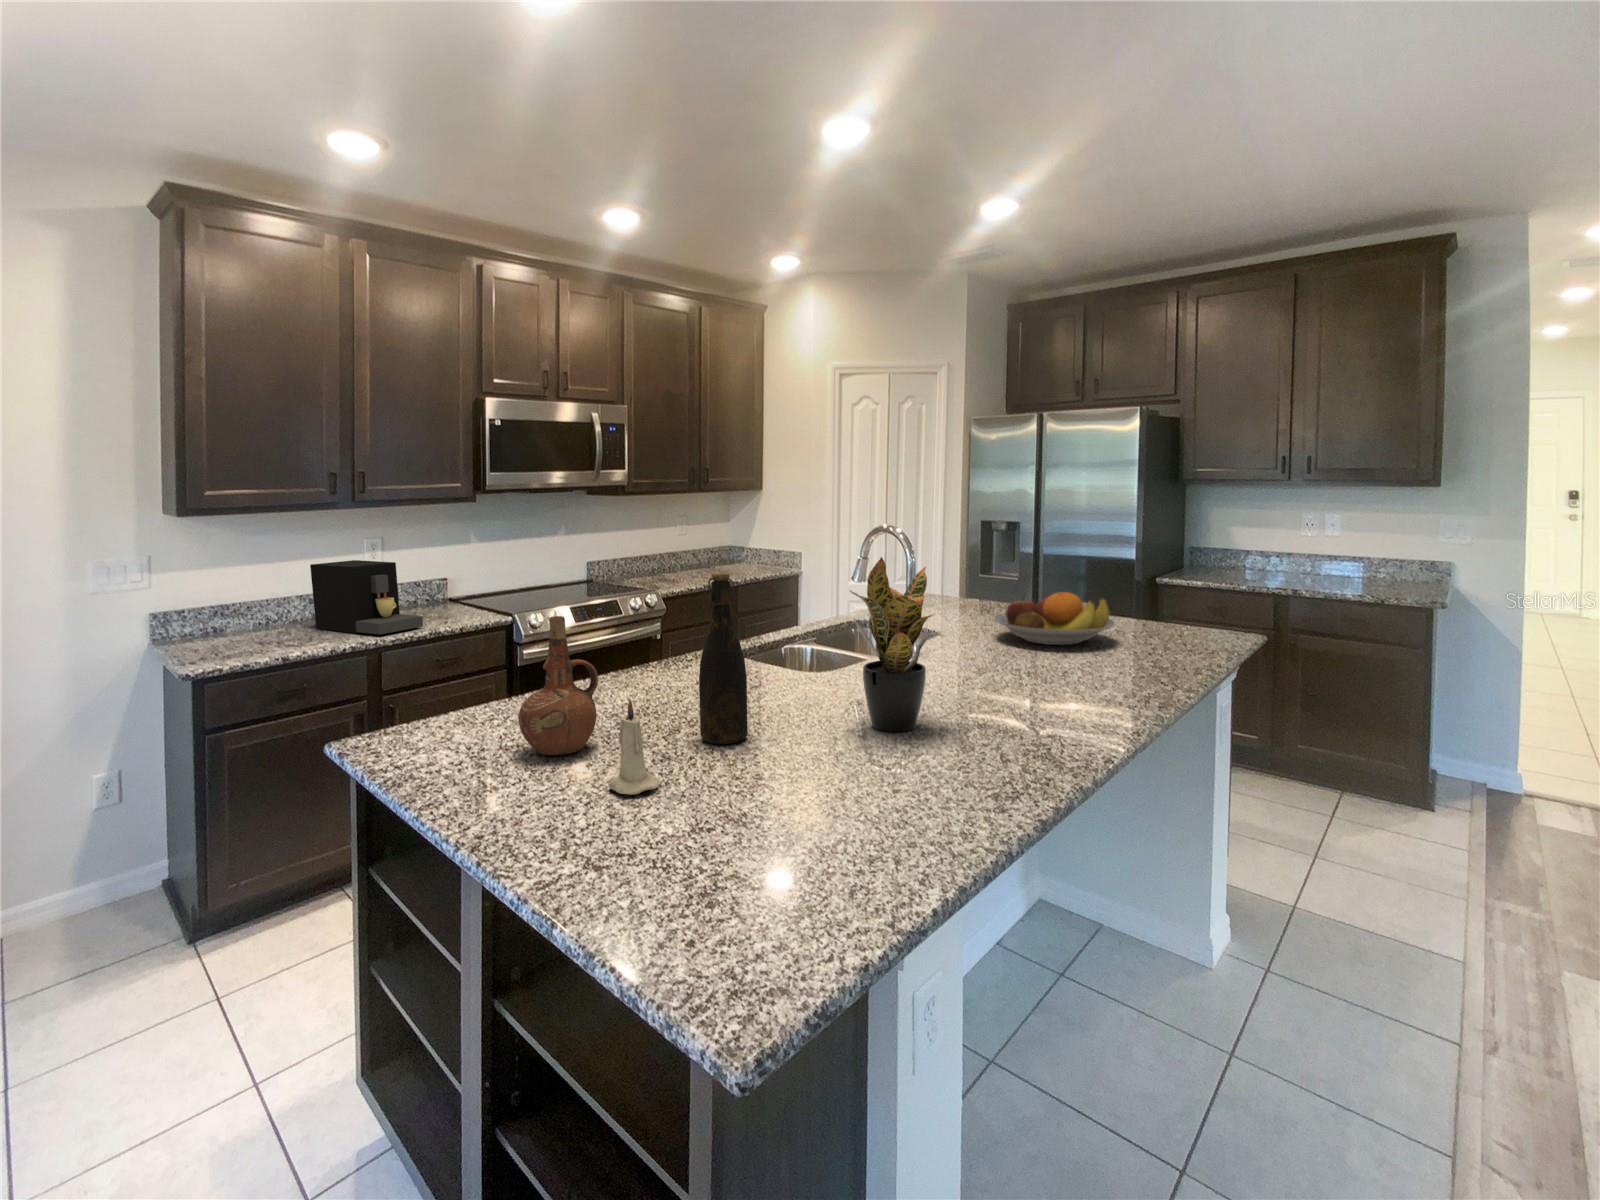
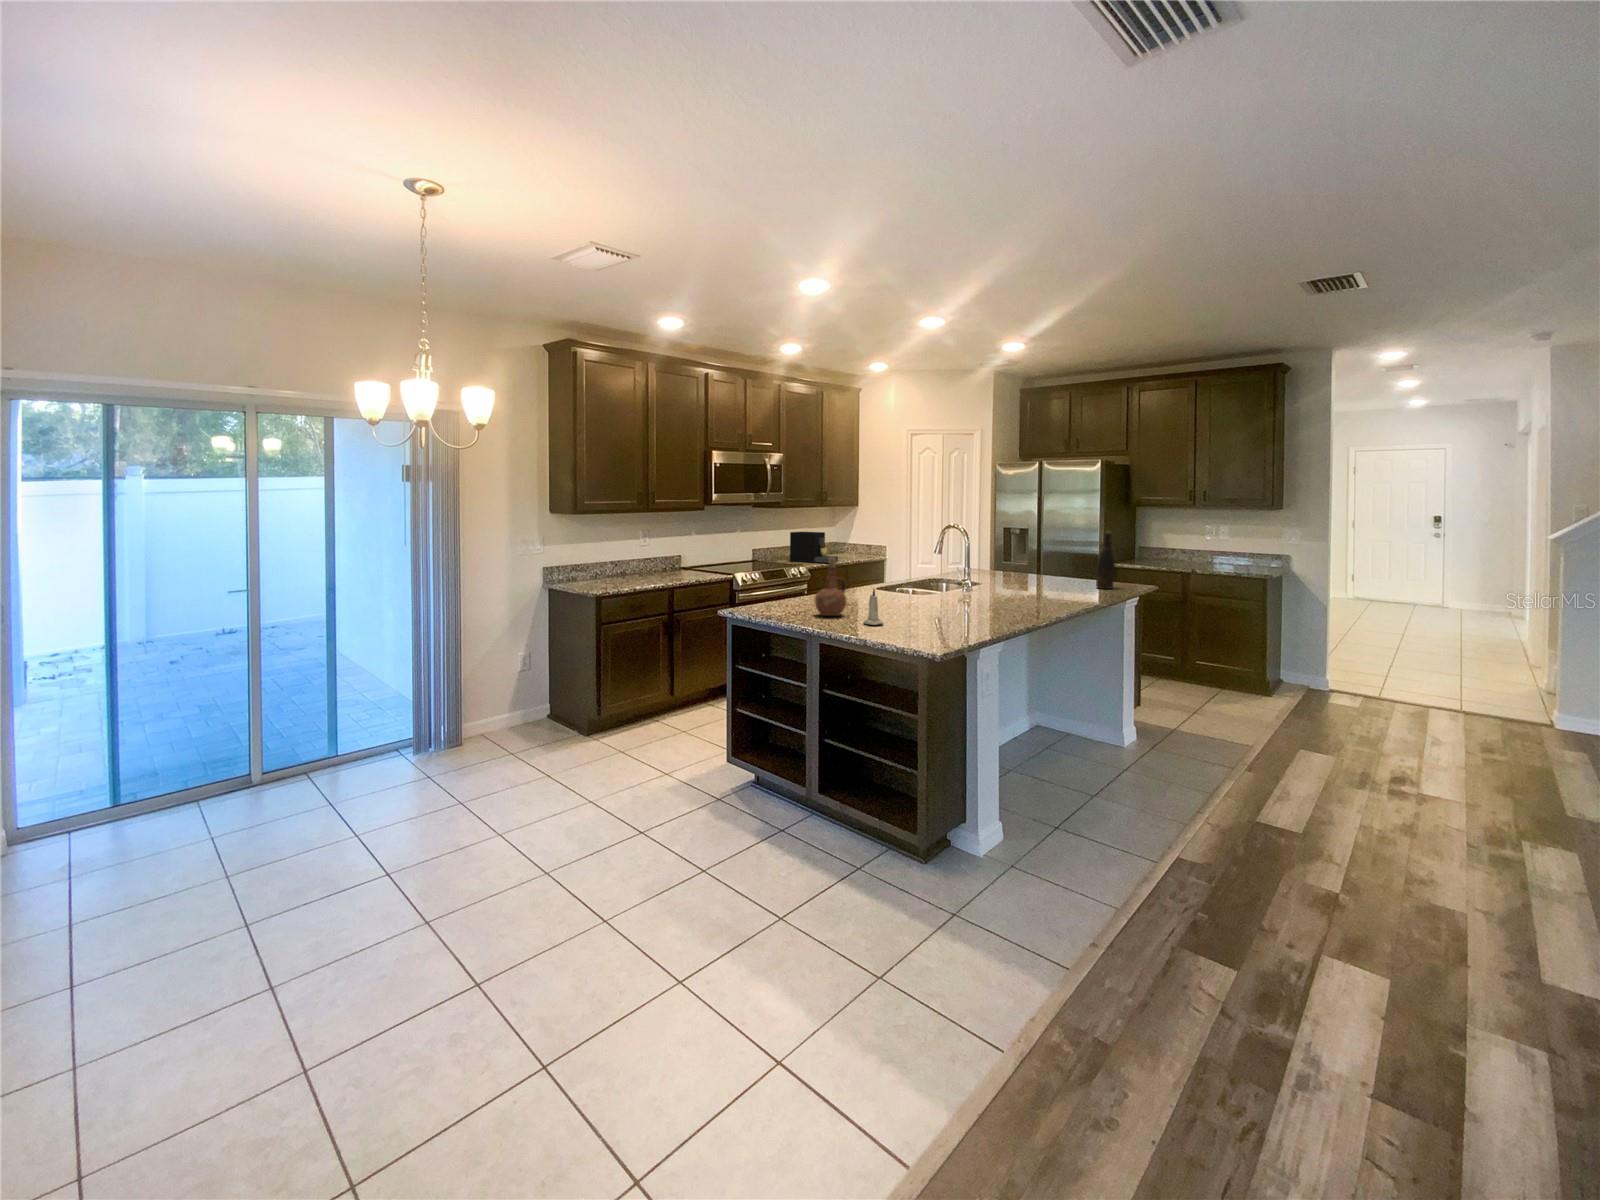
potted plant: present [849,557,945,732] -> none [950,534,1000,614]
coffee maker: present [310,560,423,635] -> present [790,532,838,563]
bottle: present [699,573,748,744] -> present [1096,531,1115,589]
fruit bowl: present [993,592,1115,645] -> none [1014,563,1080,591]

